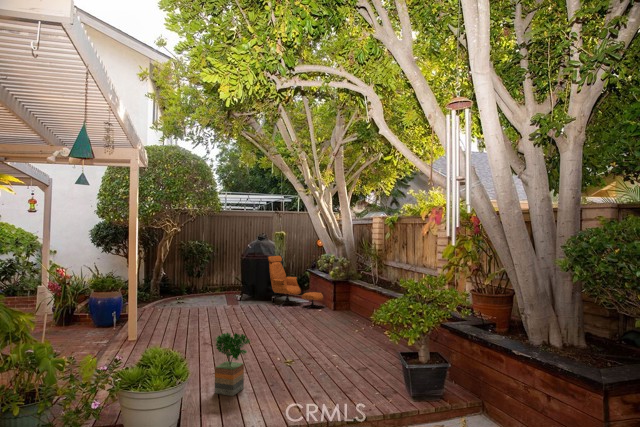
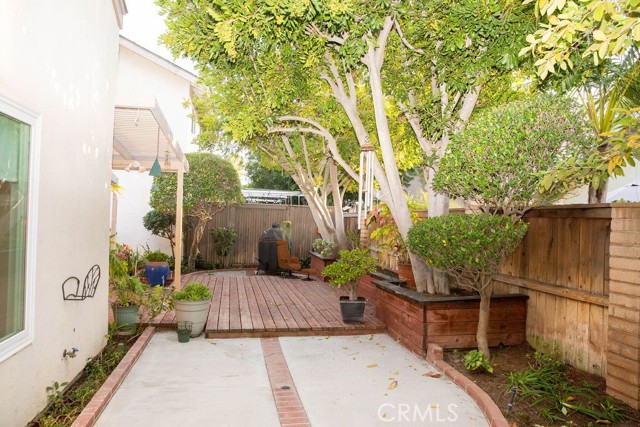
potted tree: present [215,333,250,396] -> none [227,281,250,318]

